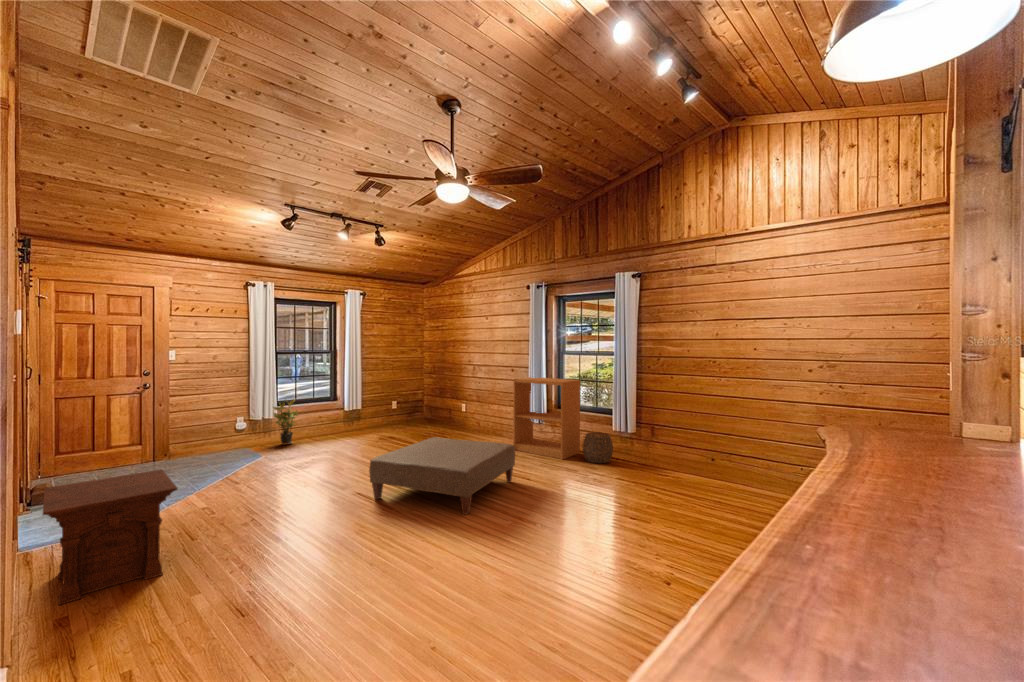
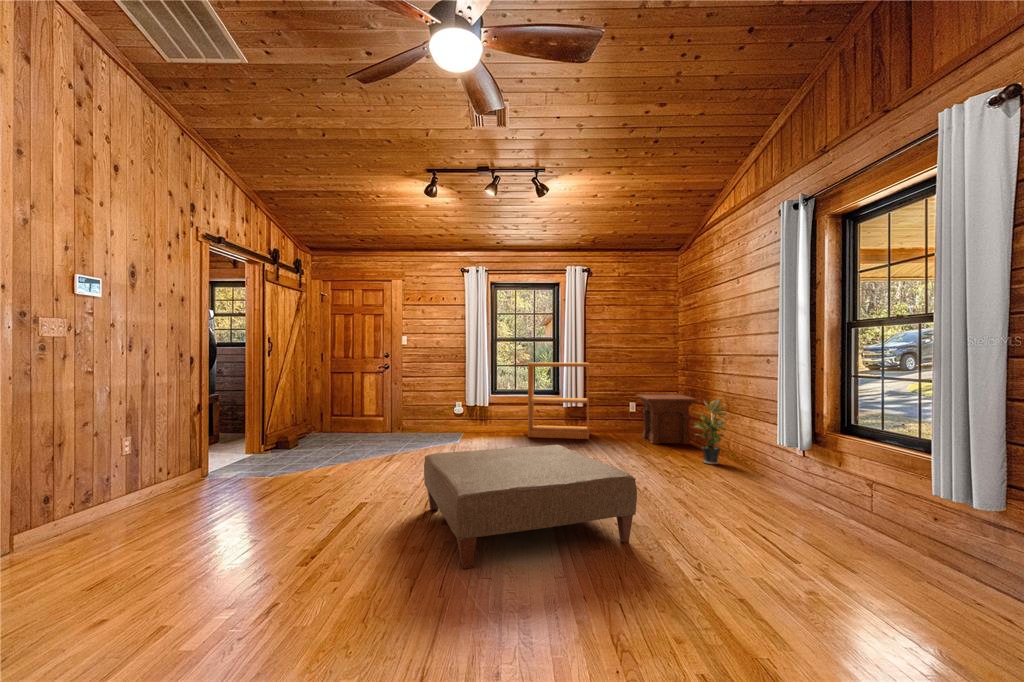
bookshelf: present [513,377,580,459] -> present [528,363,589,439]
potted plant: present [273,399,298,445] -> present [693,399,728,464]
woven basket: present [583,432,613,463] -> none [847,490,940,571]
side table: present [43,469,177,605] -> present [637,394,698,444]

